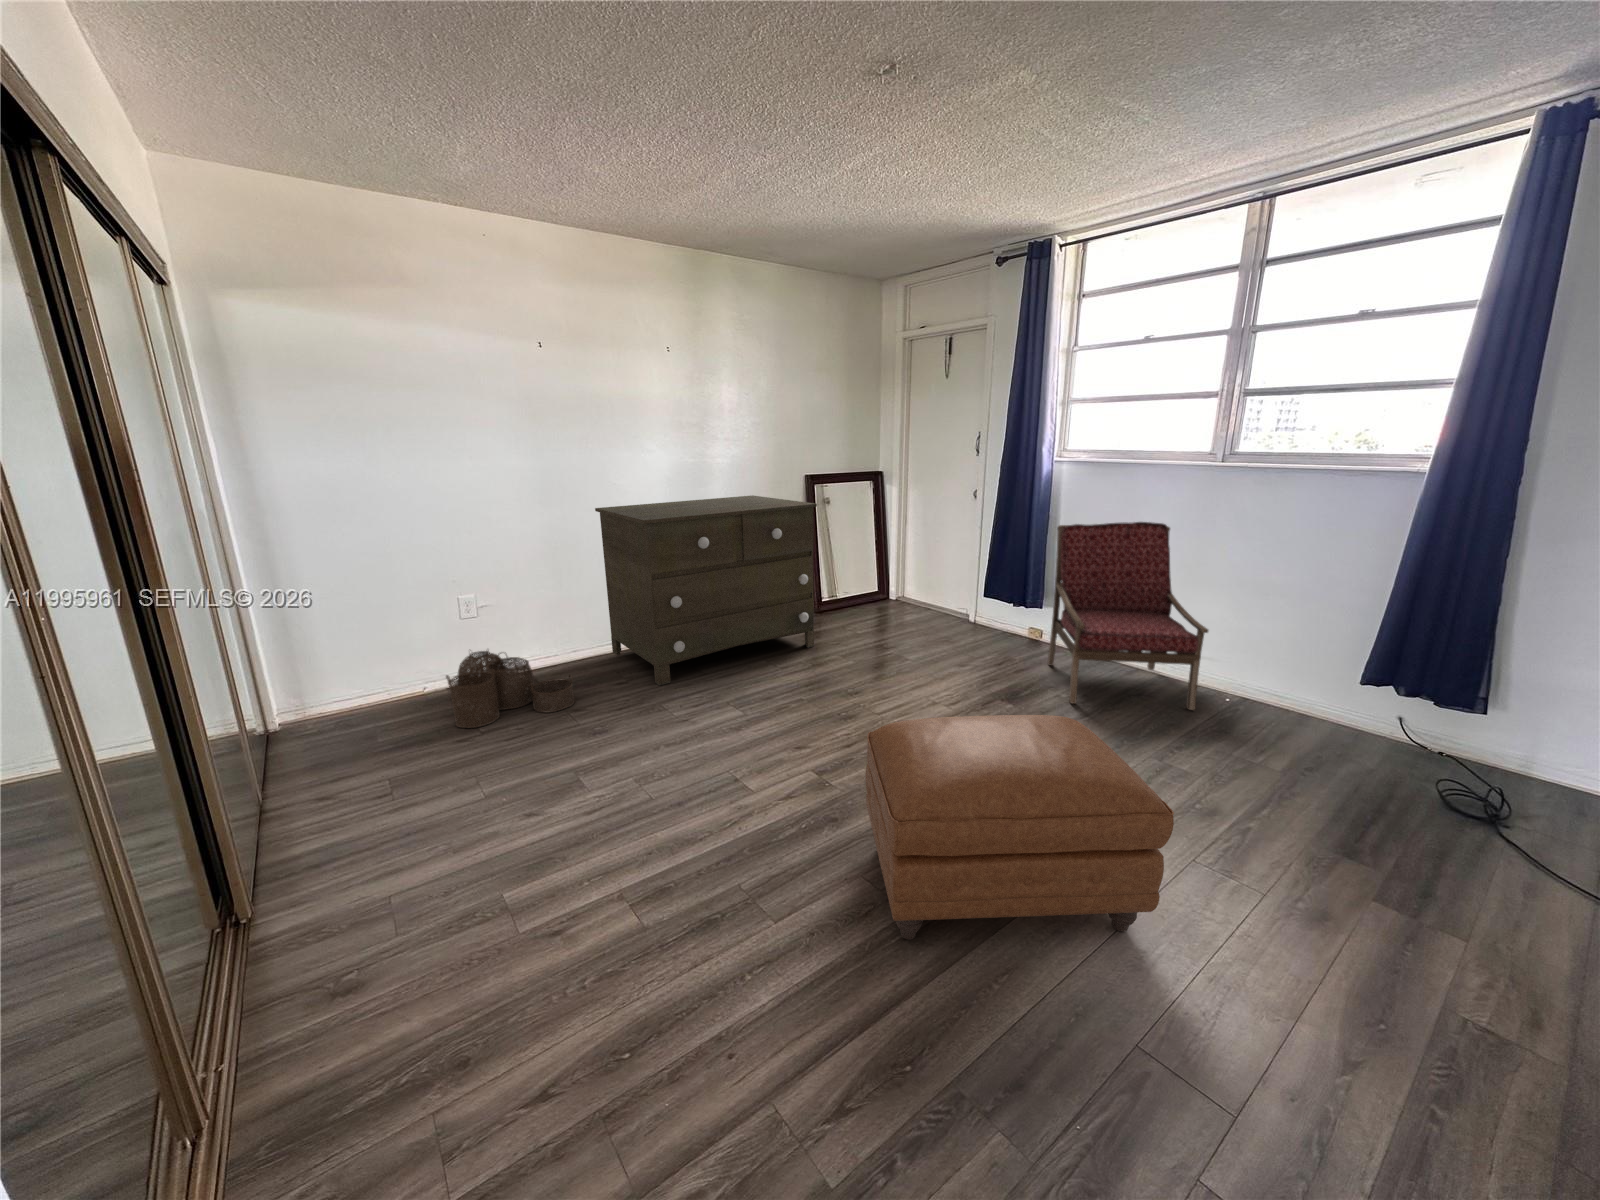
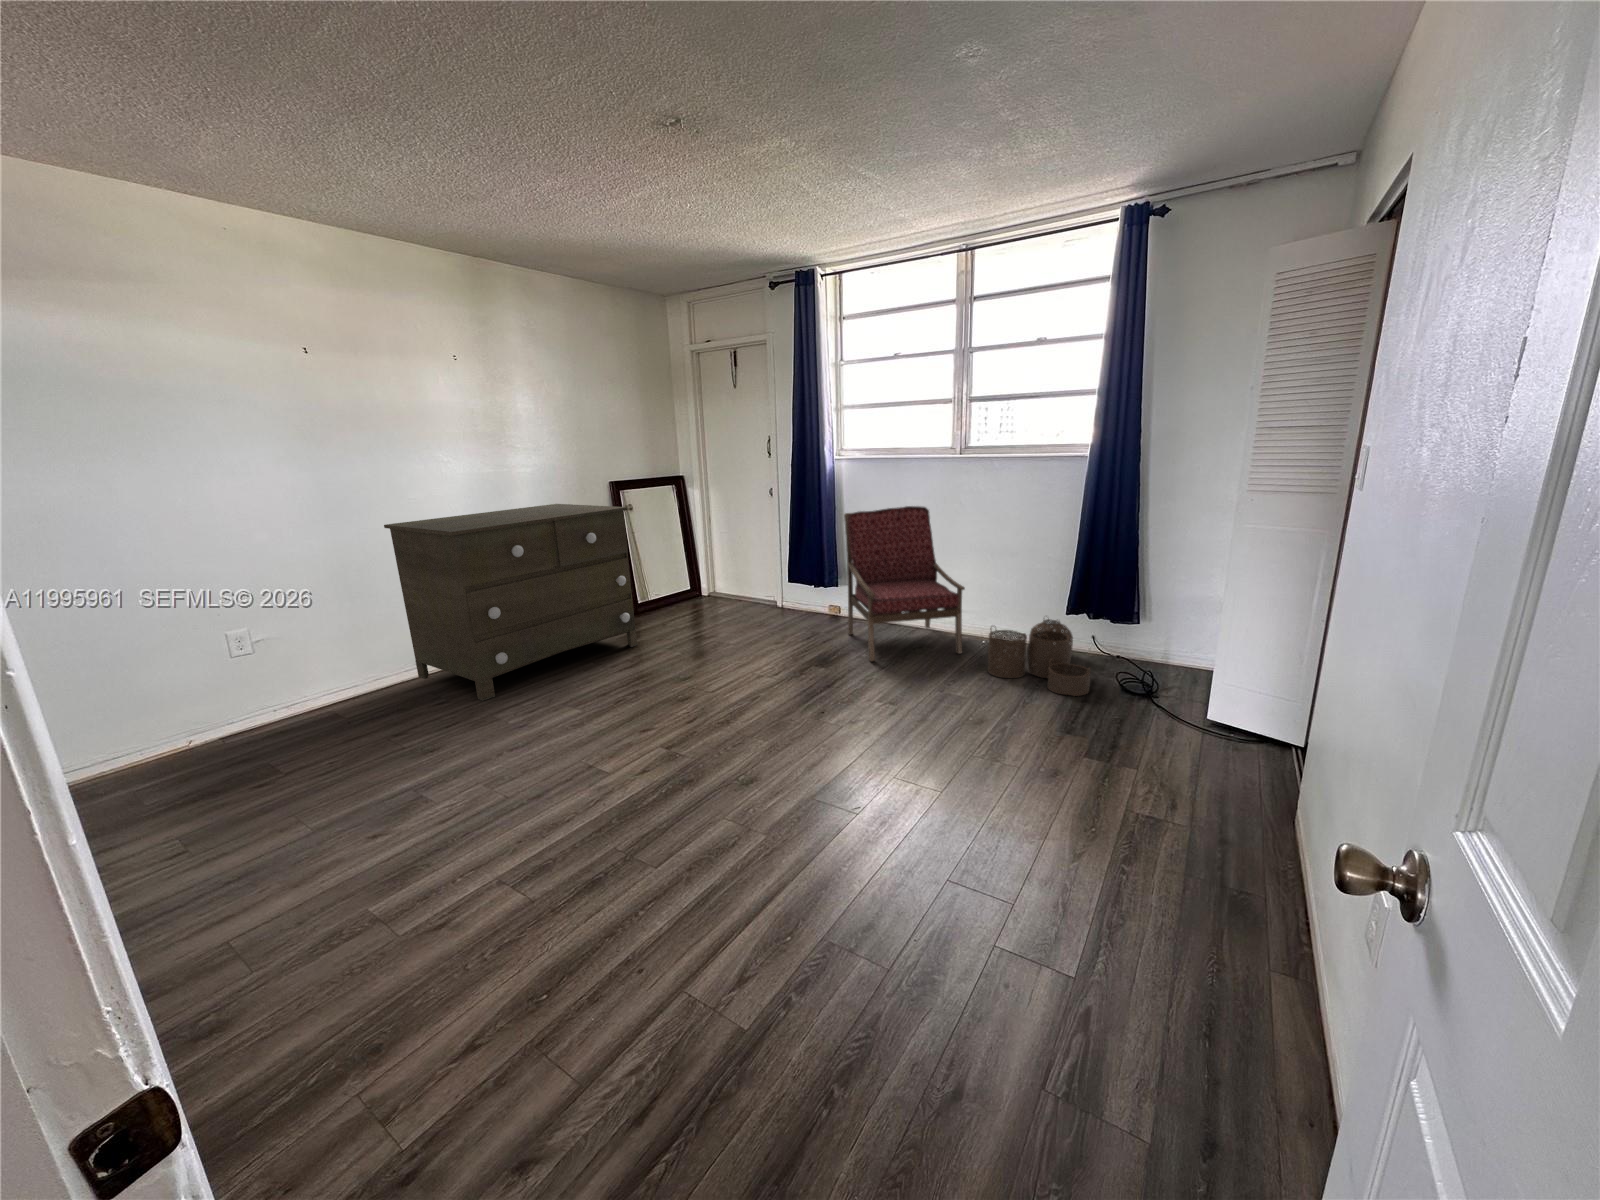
woven basket: present [446,651,575,728] -> present [988,619,1091,696]
ottoman: present [865,715,1174,939] -> none [715,660,954,854]

